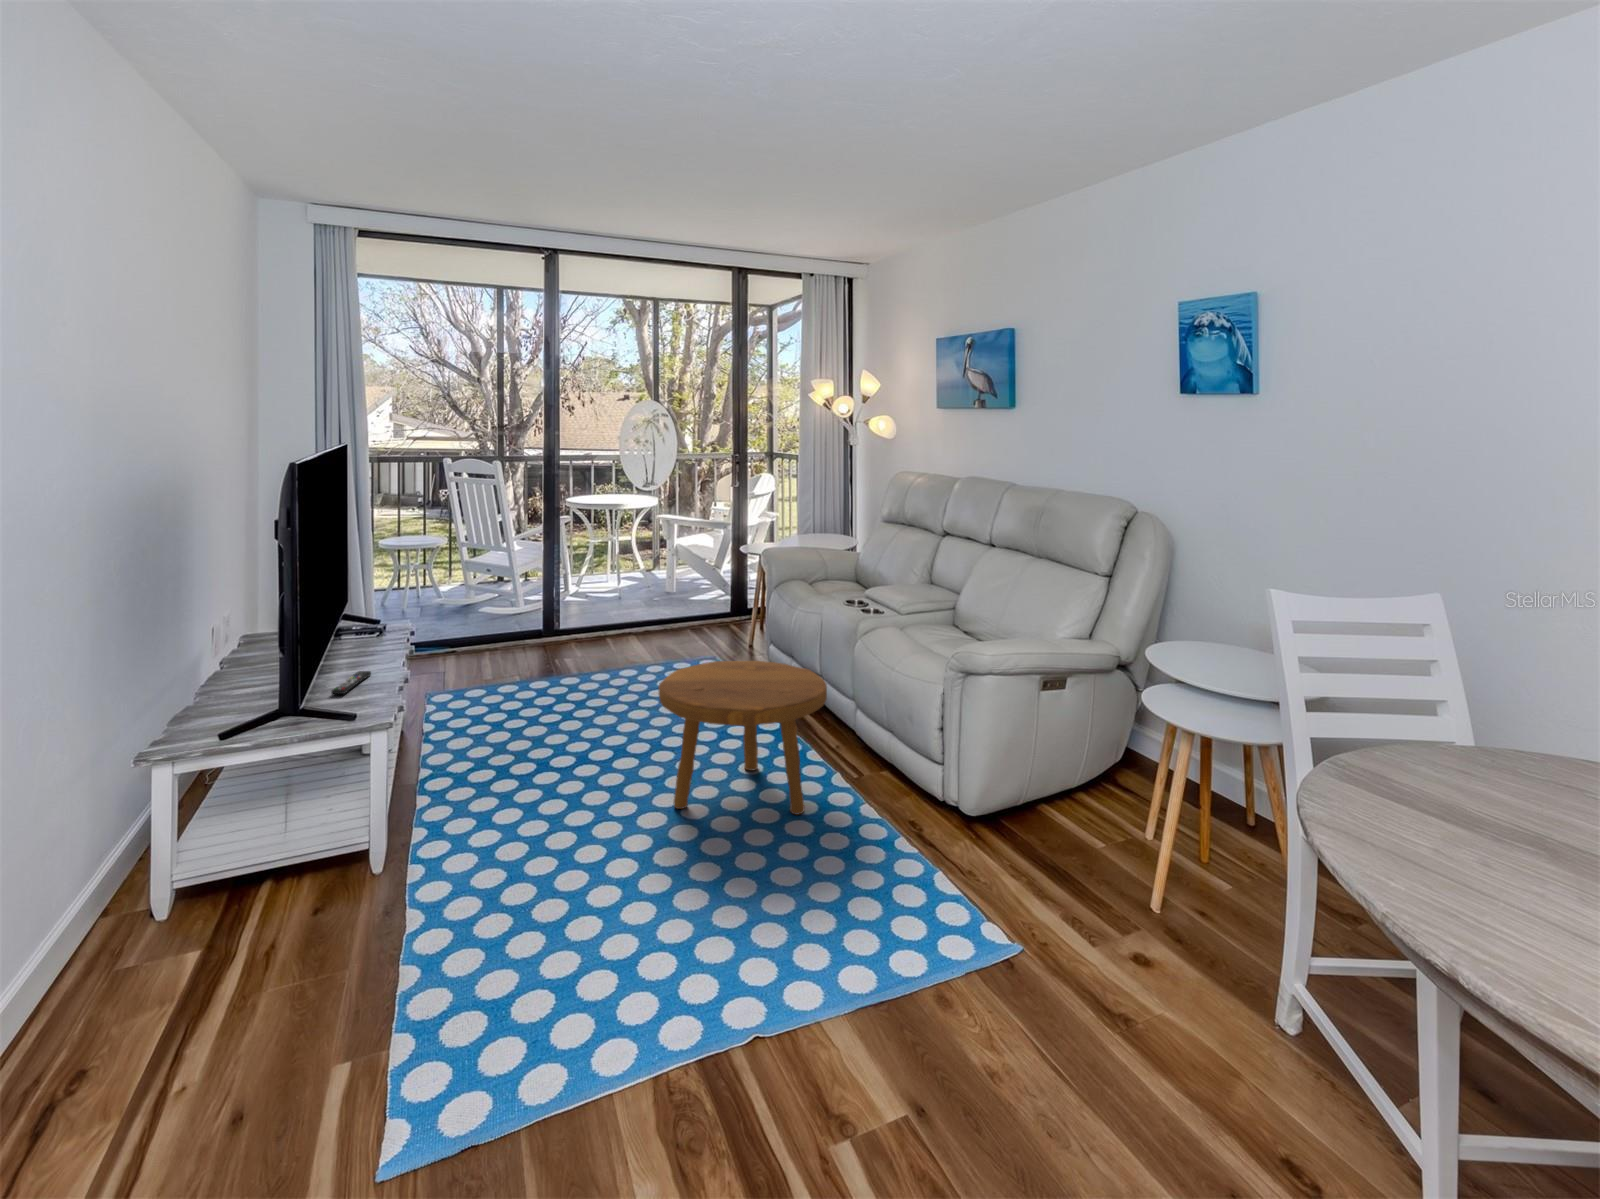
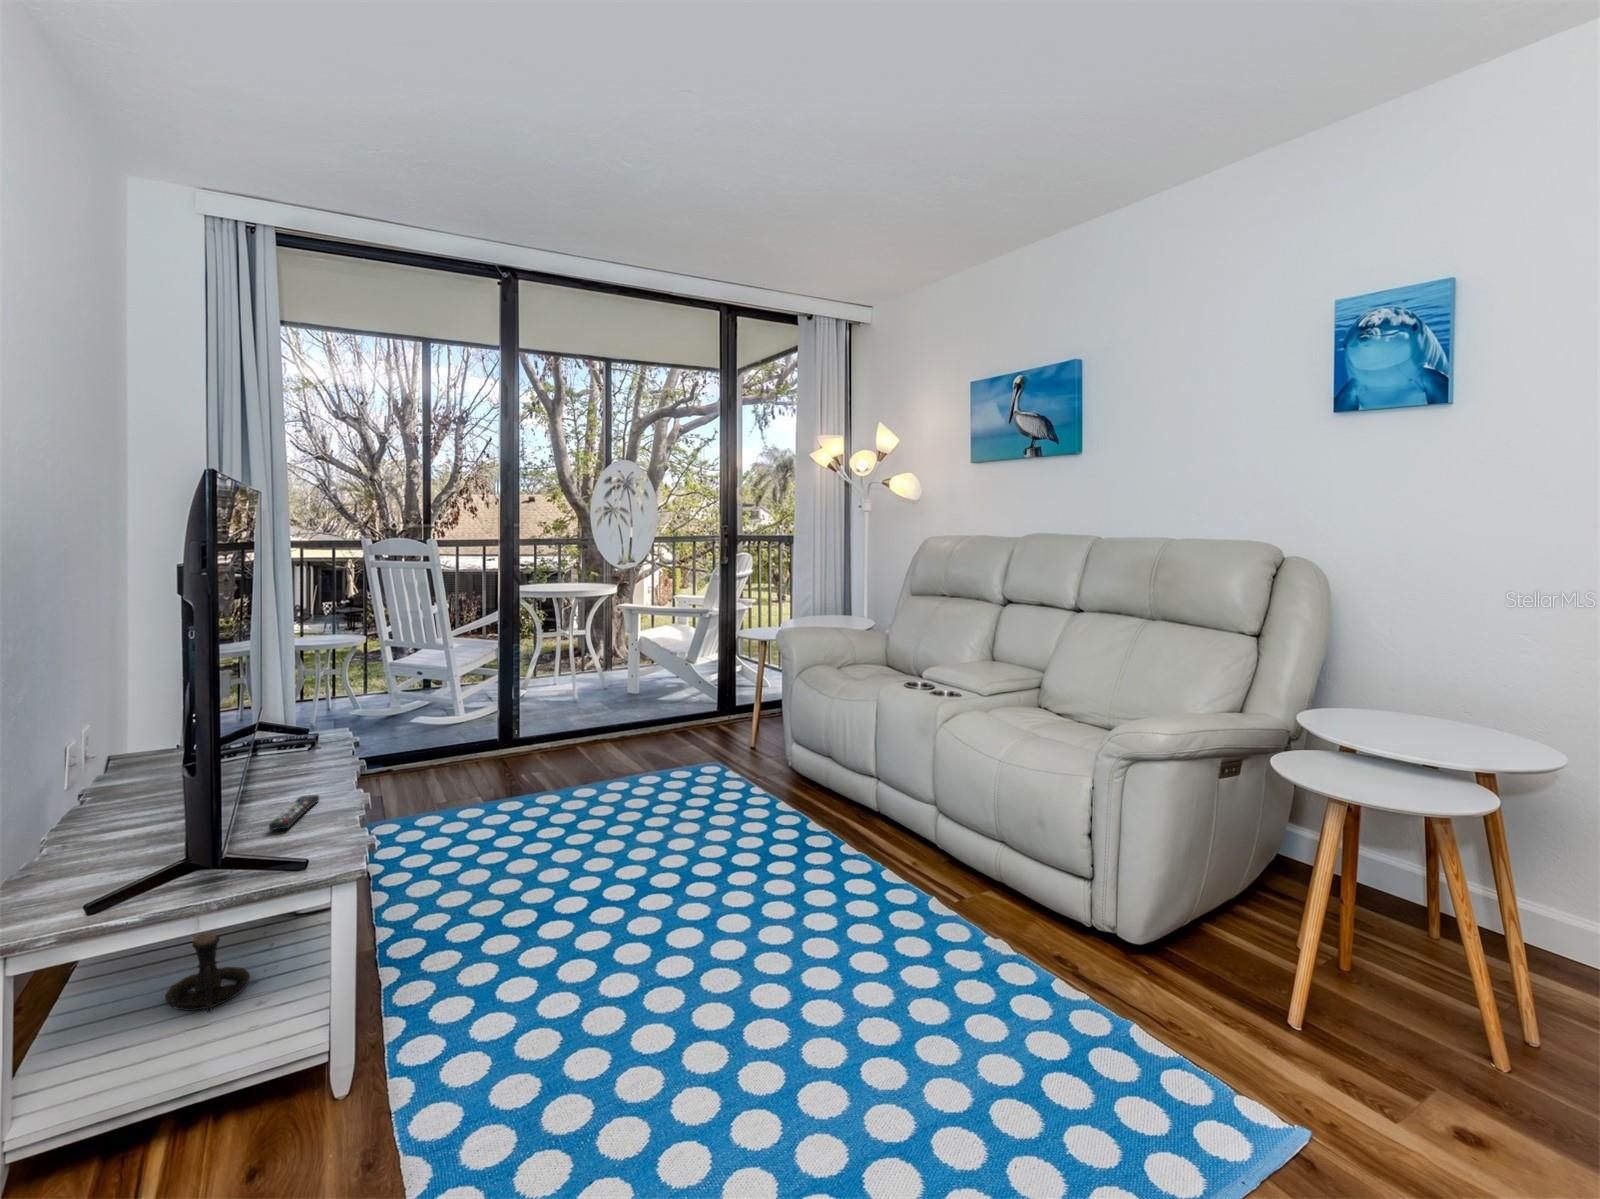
footstool: present [659,661,827,814] -> none [716,757,935,961]
candle holder: none [266,718,322,814] -> present [165,931,250,1013]

